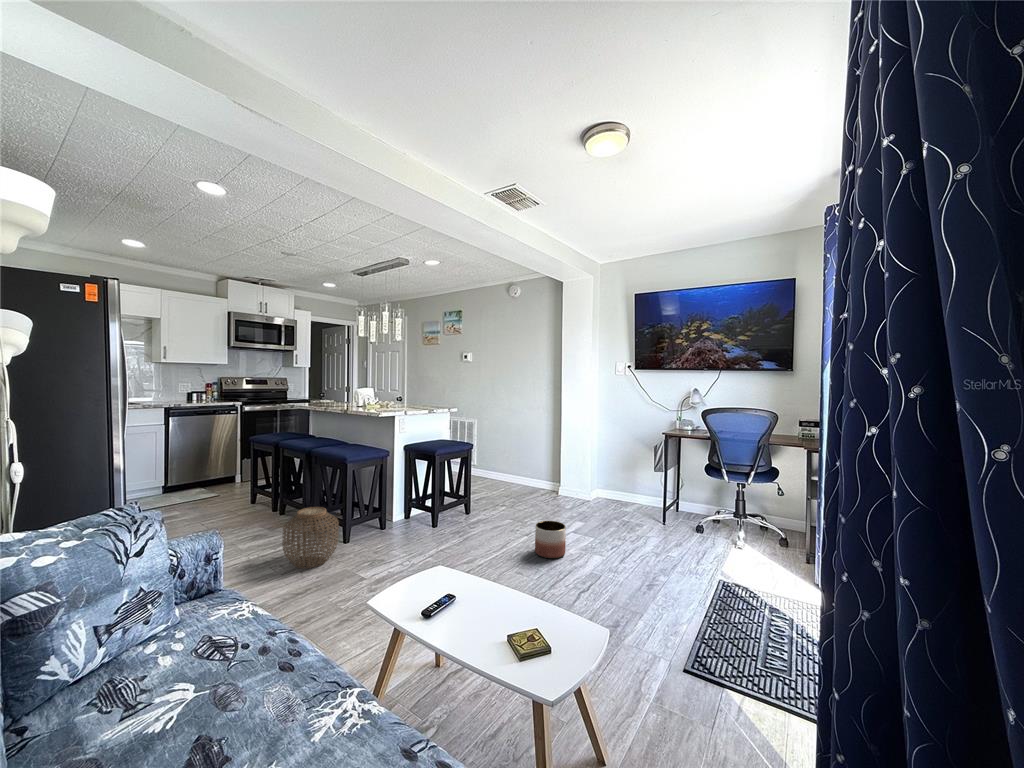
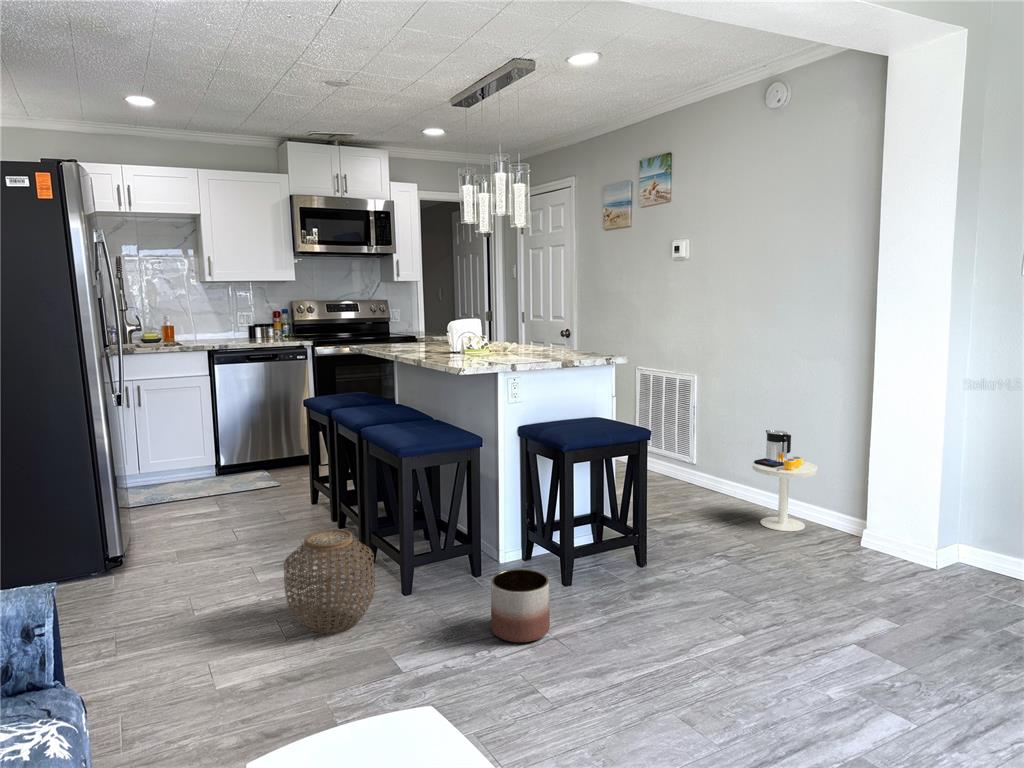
side table: none [511,446,540,494] -> present [753,430,818,531]
planter: present [535,521,566,558] -> present [491,569,550,643]

